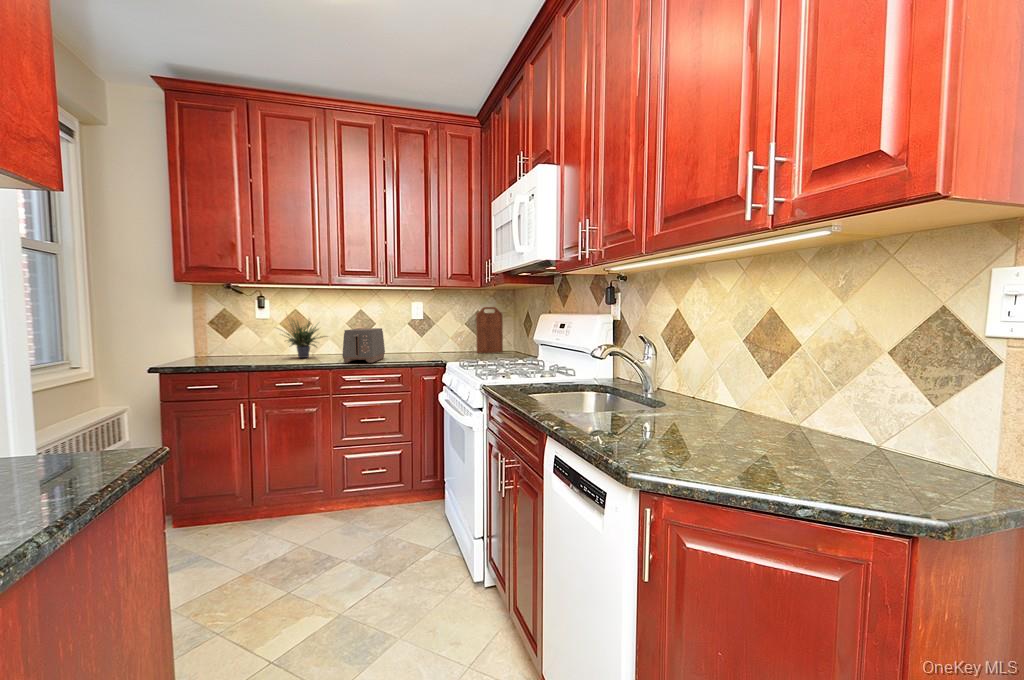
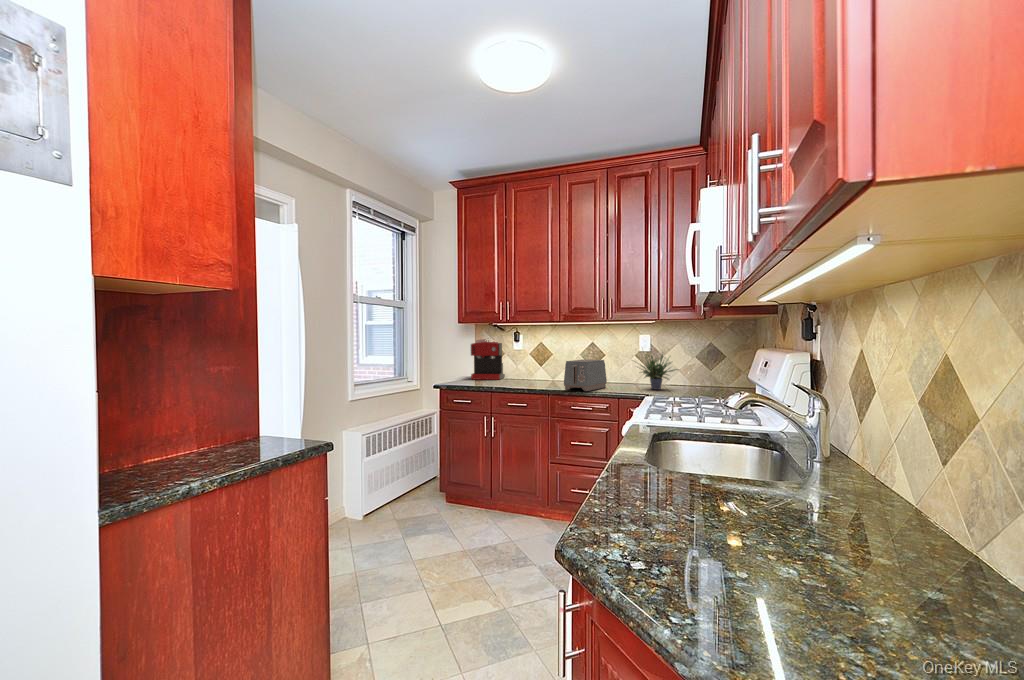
coffee maker: none [194,305,240,359] -> present [471,339,505,380]
cutting board: present [476,307,503,353] -> none [706,340,737,389]
potted plant: present [286,321,326,358] -> present [641,354,678,389]

